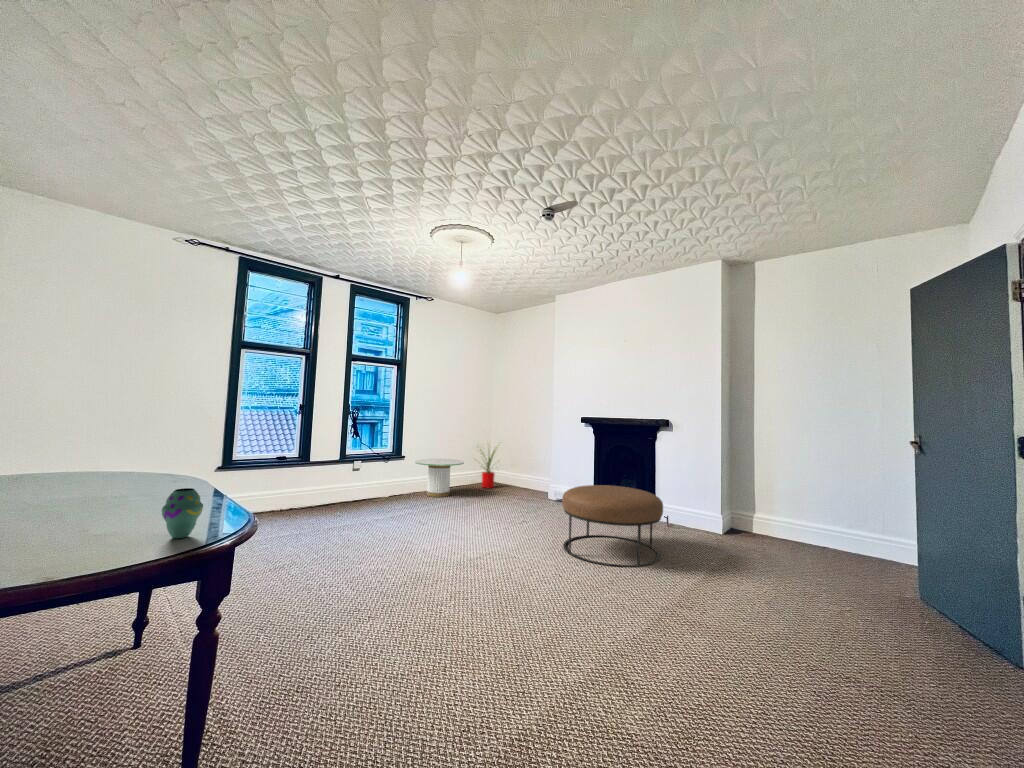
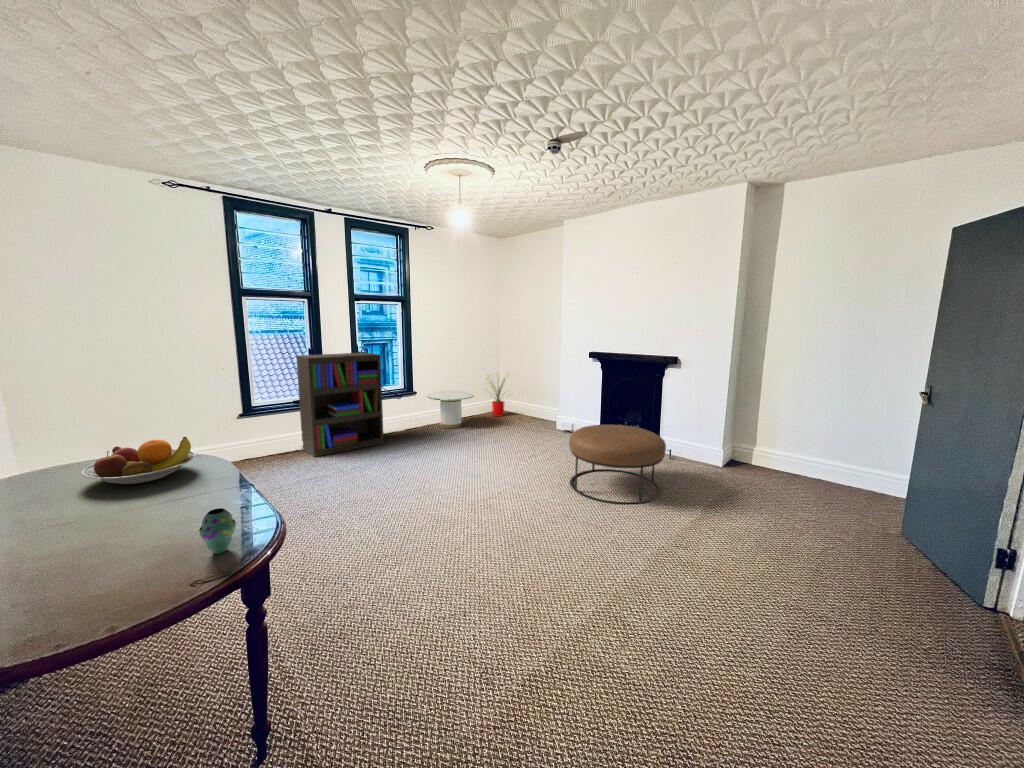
bookshelf: none [278,411,371,518] -> present [296,352,384,457]
fruit bowl: none [41,447,168,490] -> present [82,437,196,484]

